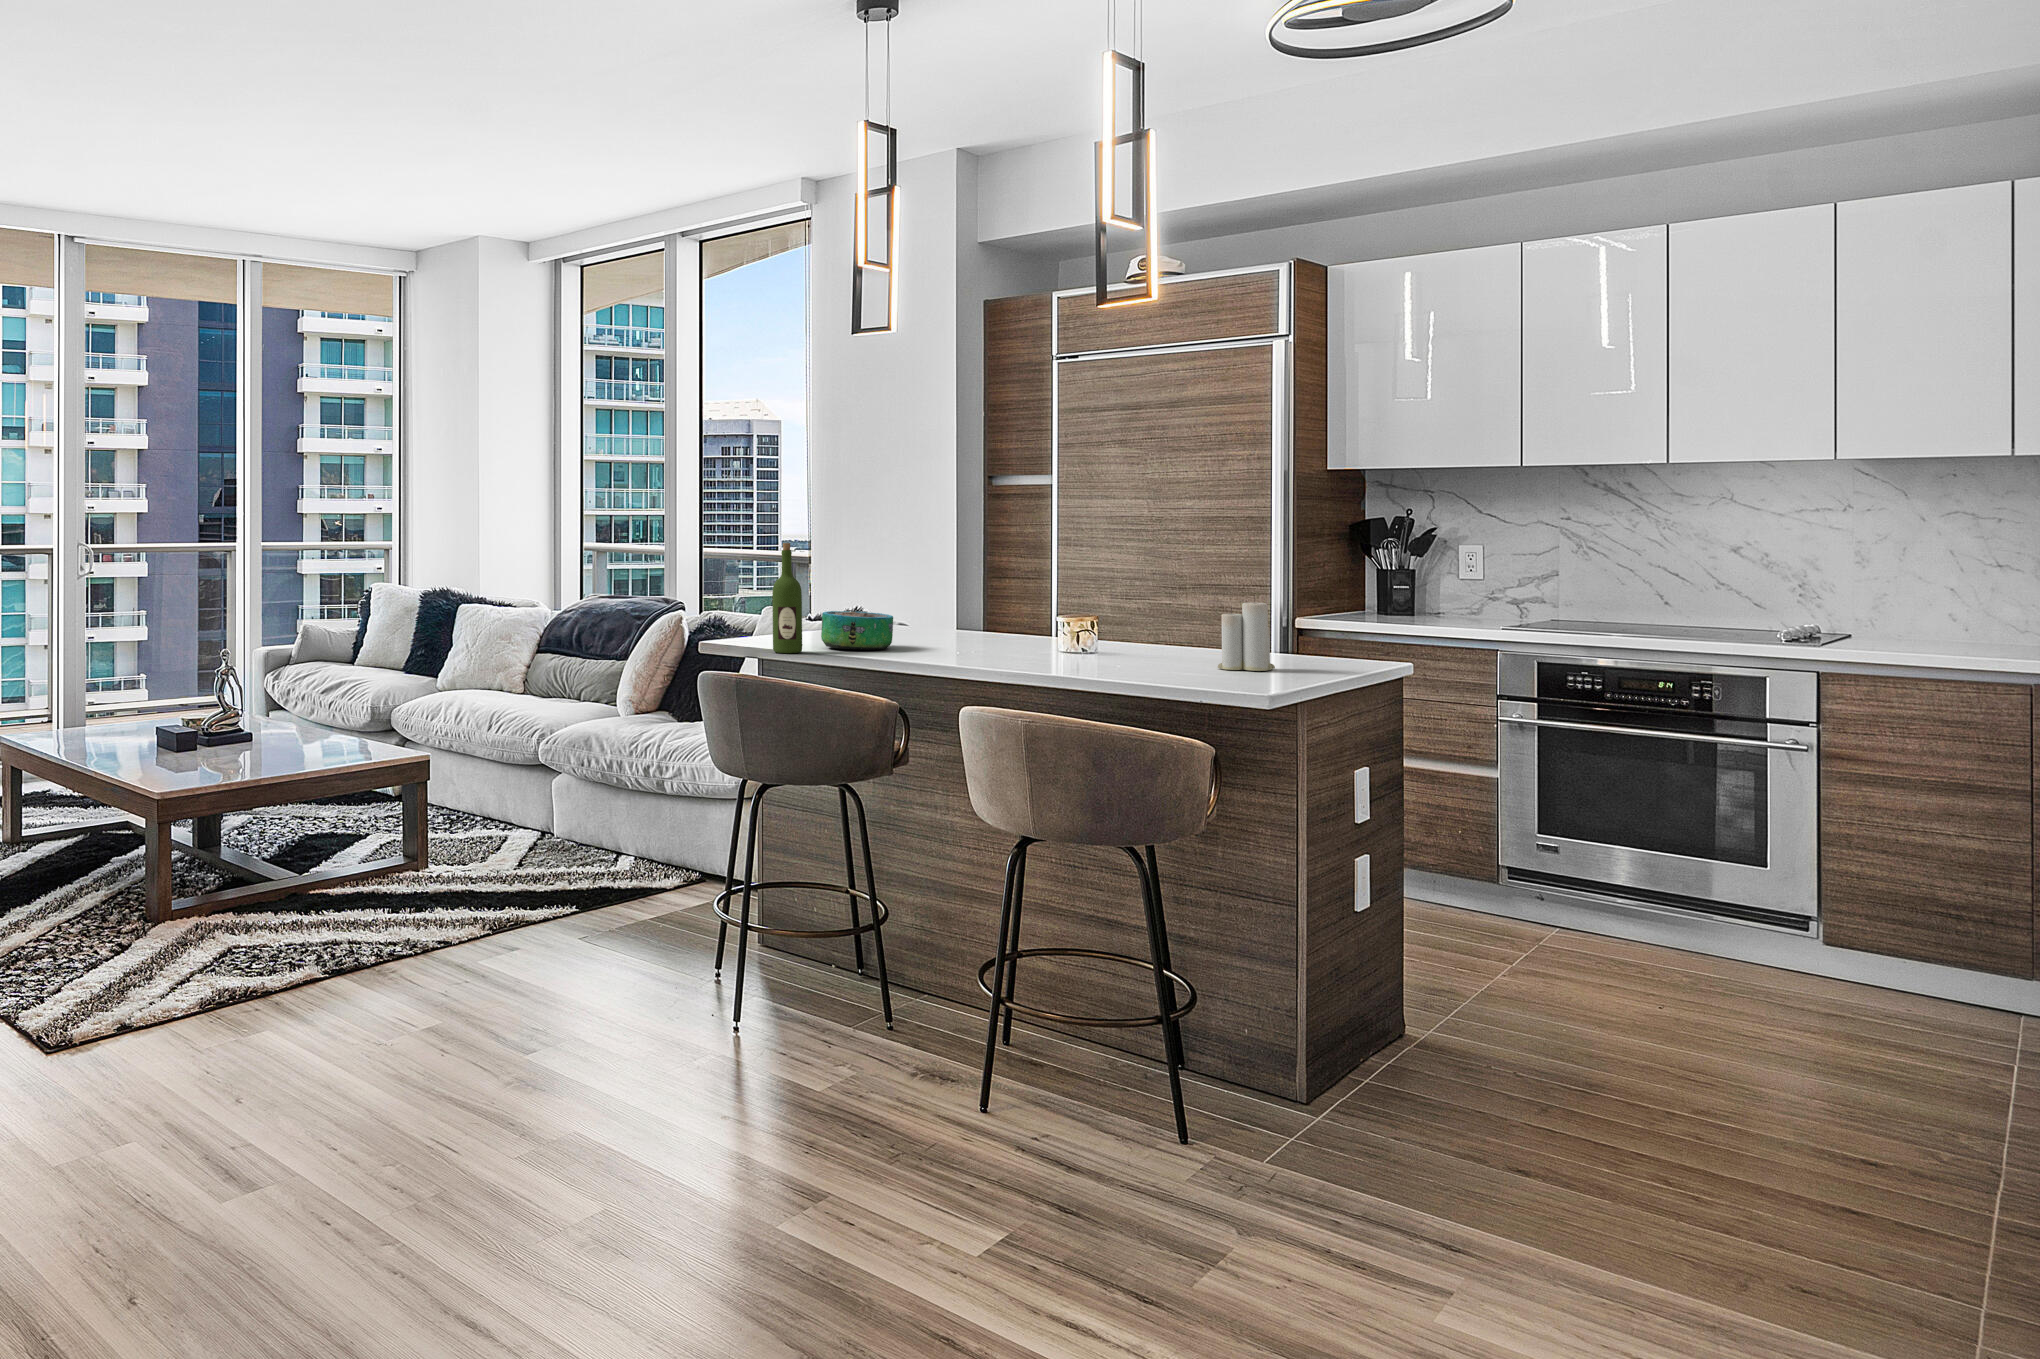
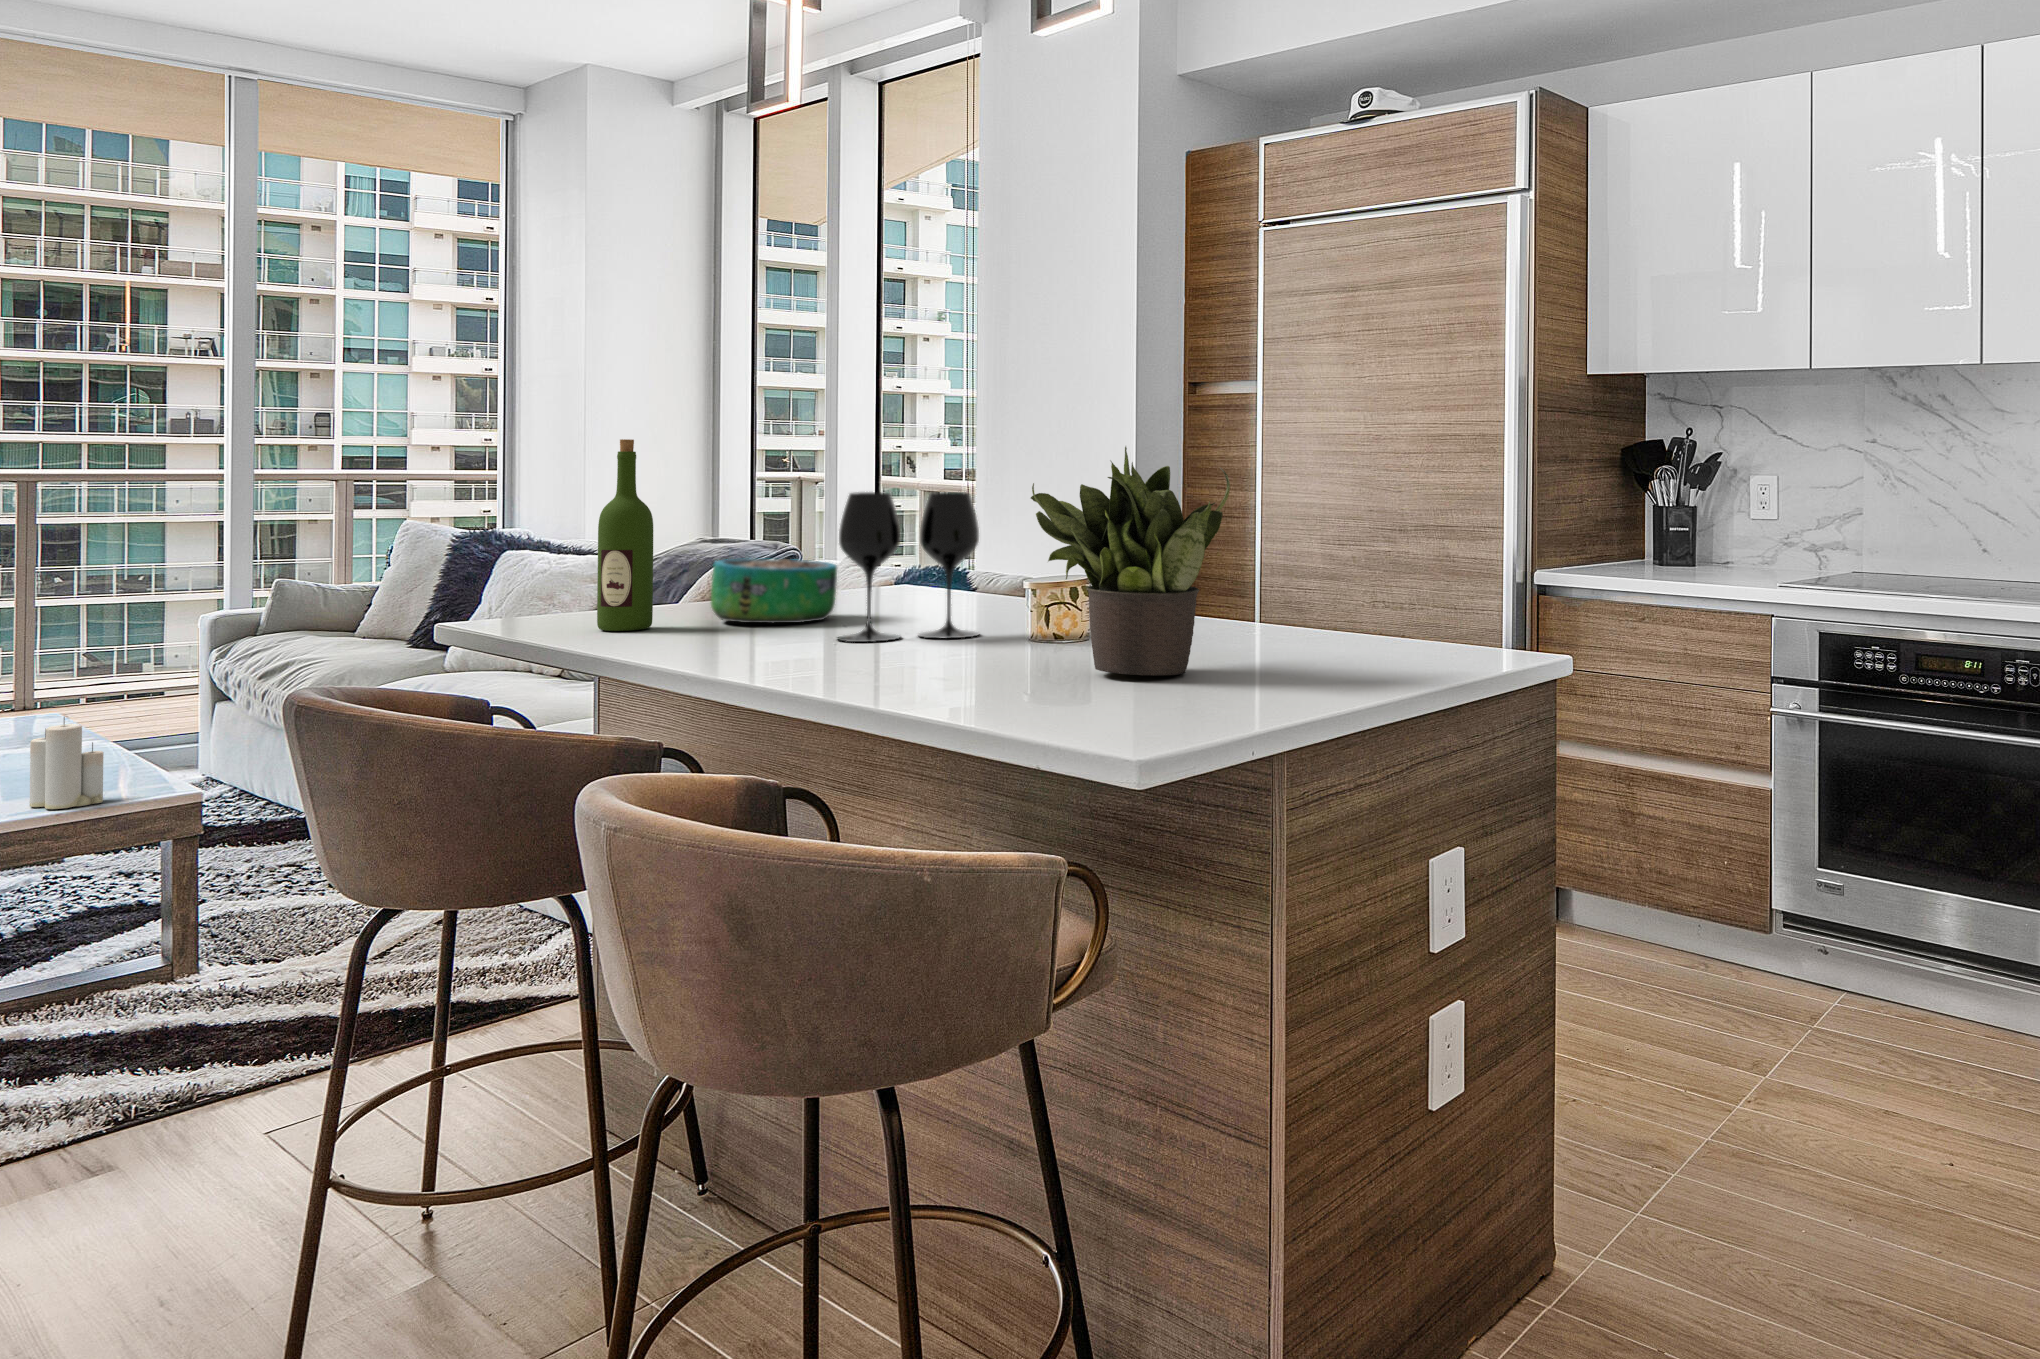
potted plant: none [1083,551,1209,676] -> present [1031,446,1230,675]
wine glass: none [928,572,1007,660] -> present [837,492,979,642]
candle: present [1218,598,1275,671] -> present [30,717,103,809]

